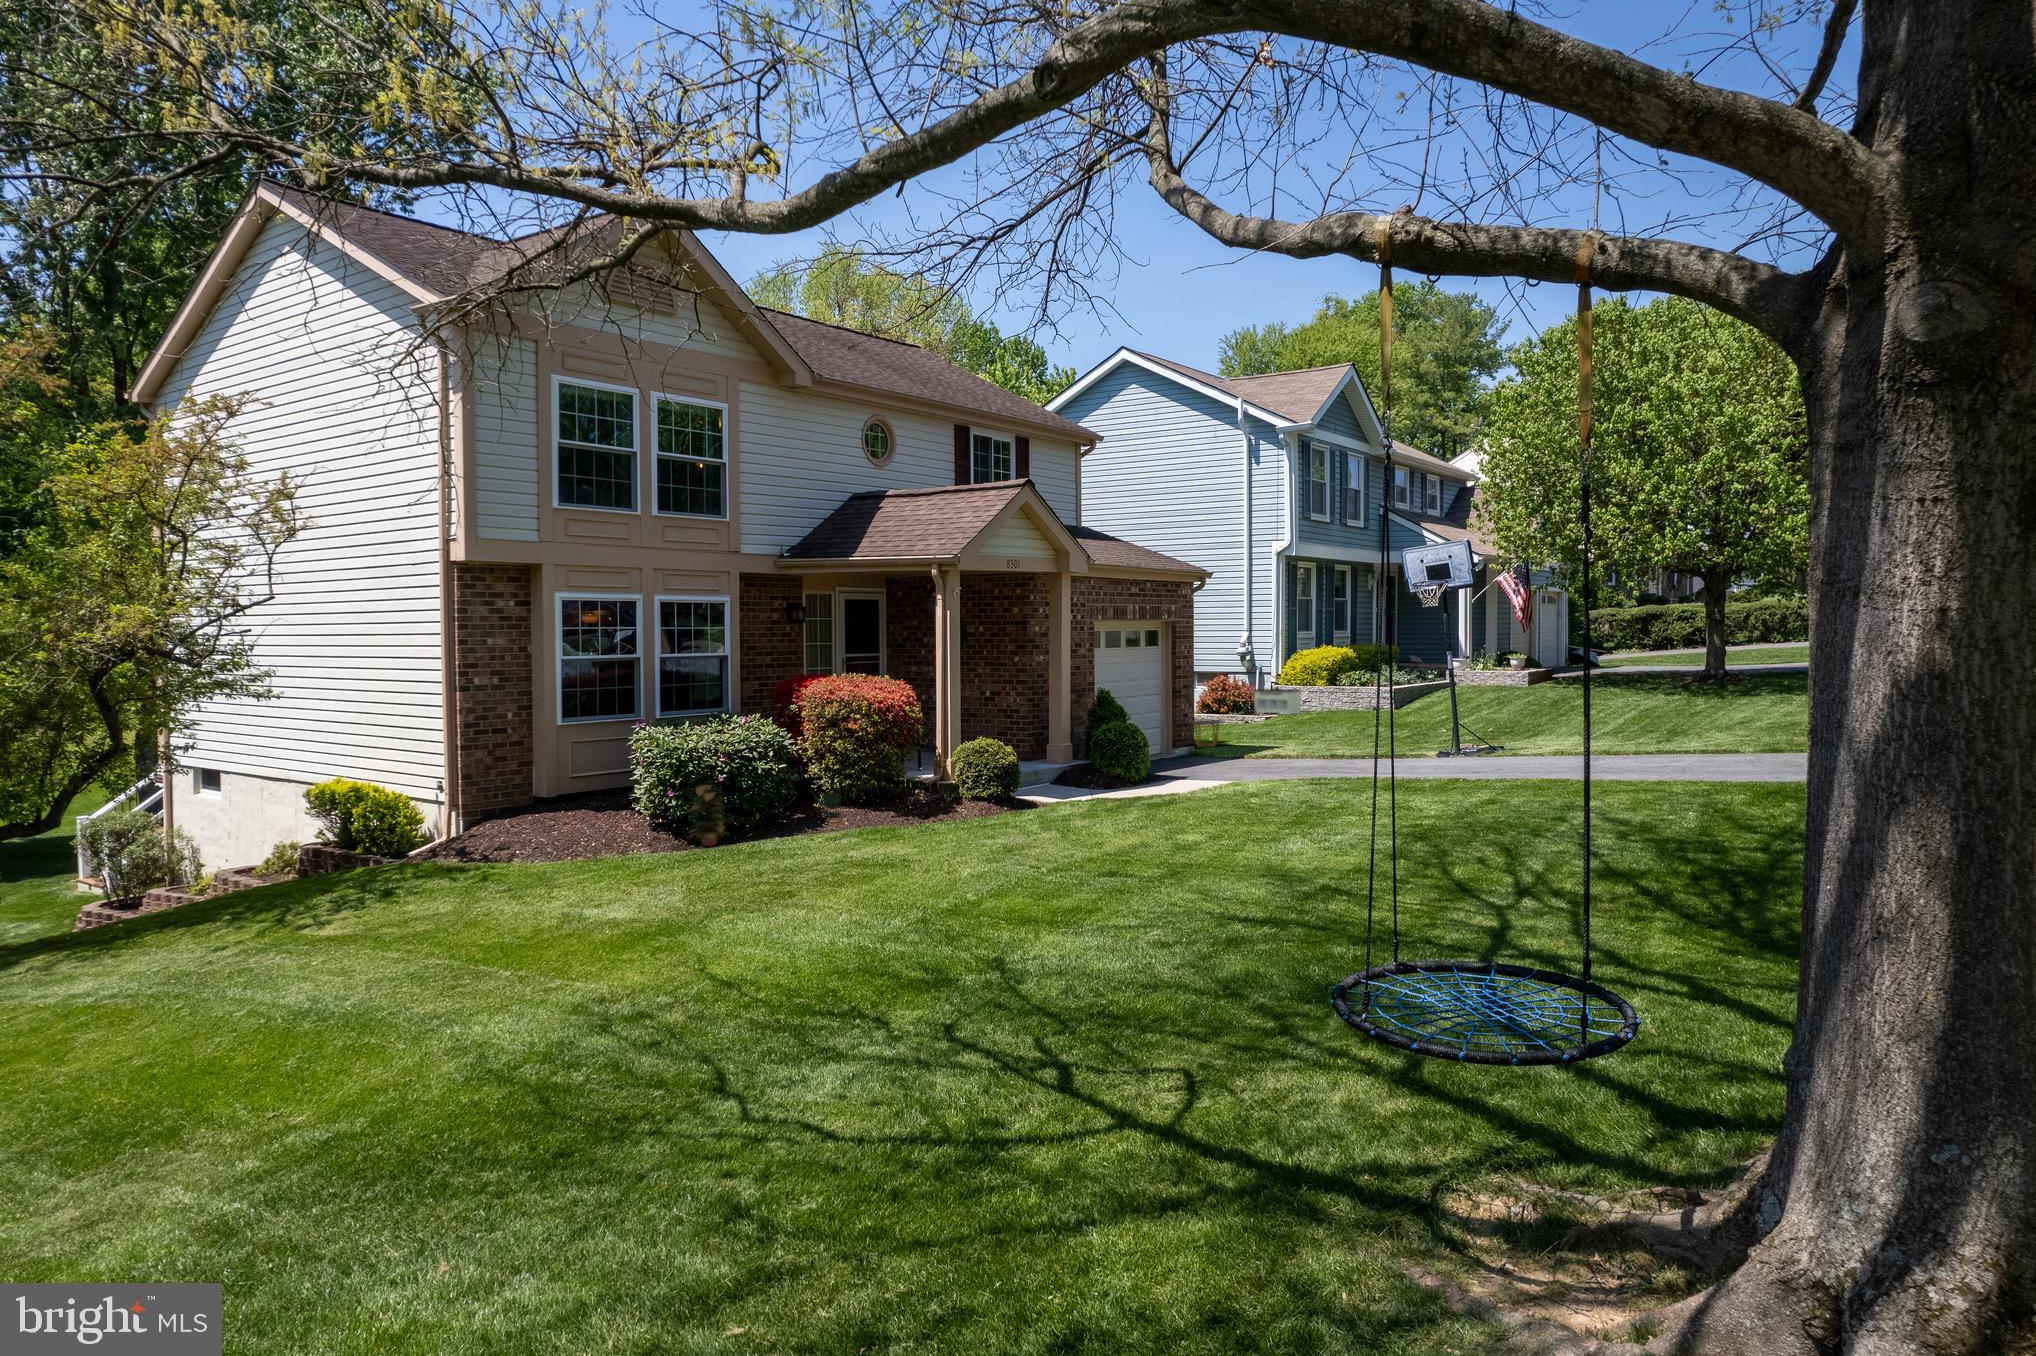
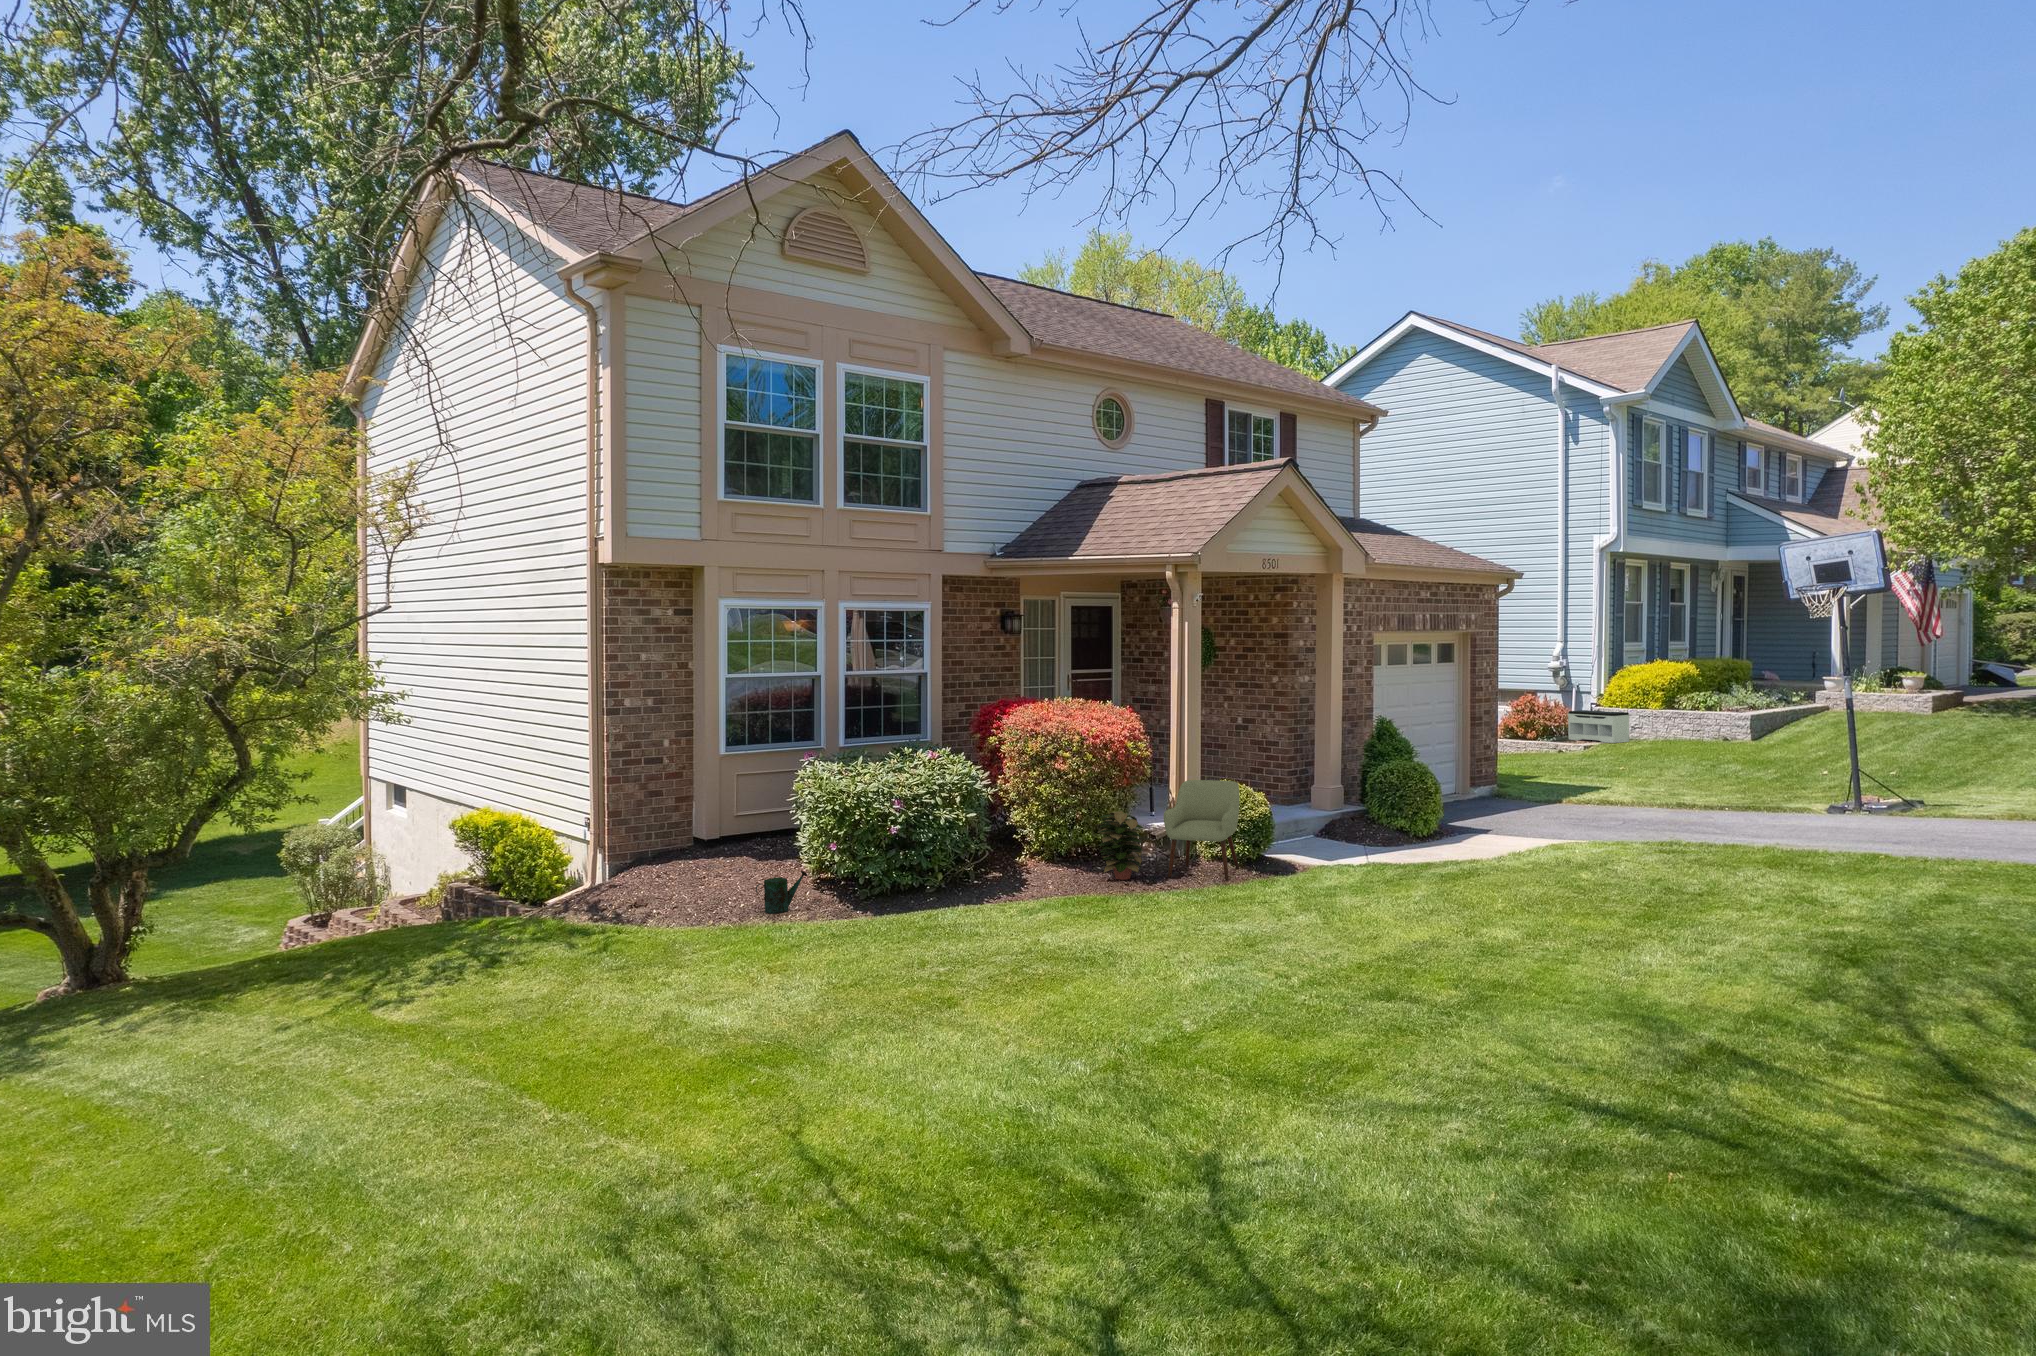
side table: present [1189,720,1224,747] -> none [1490,754,1540,789]
chair: none [936,736,995,812] -> present [1164,780,1239,881]
decorative plant: present [690,785,725,846] -> present [1097,811,1143,880]
watering can: present [810,790,841,817] -> present [756,871,807,913]

